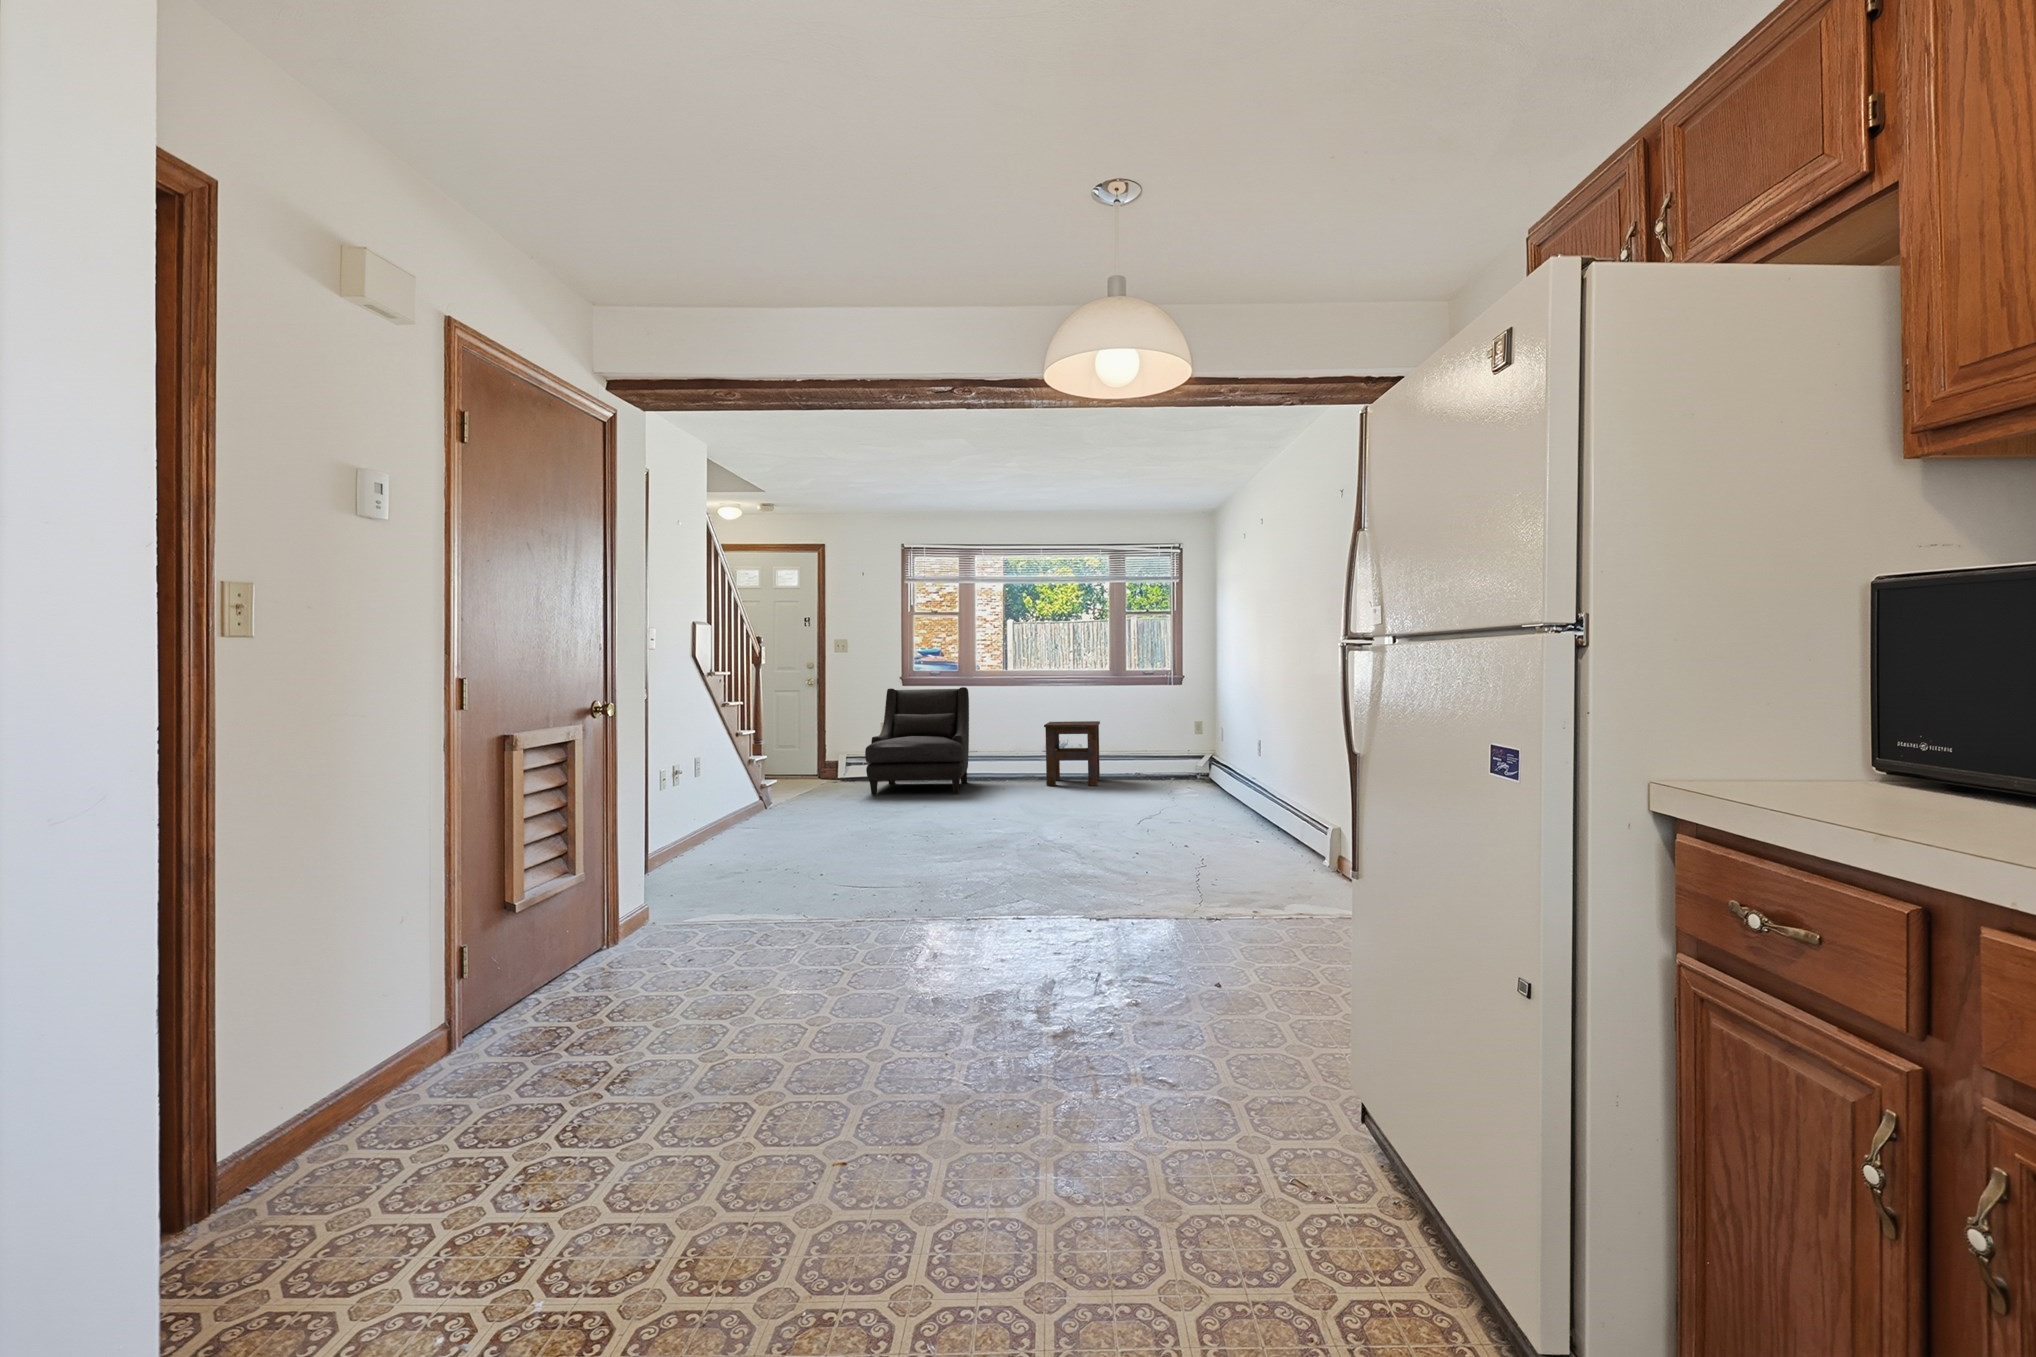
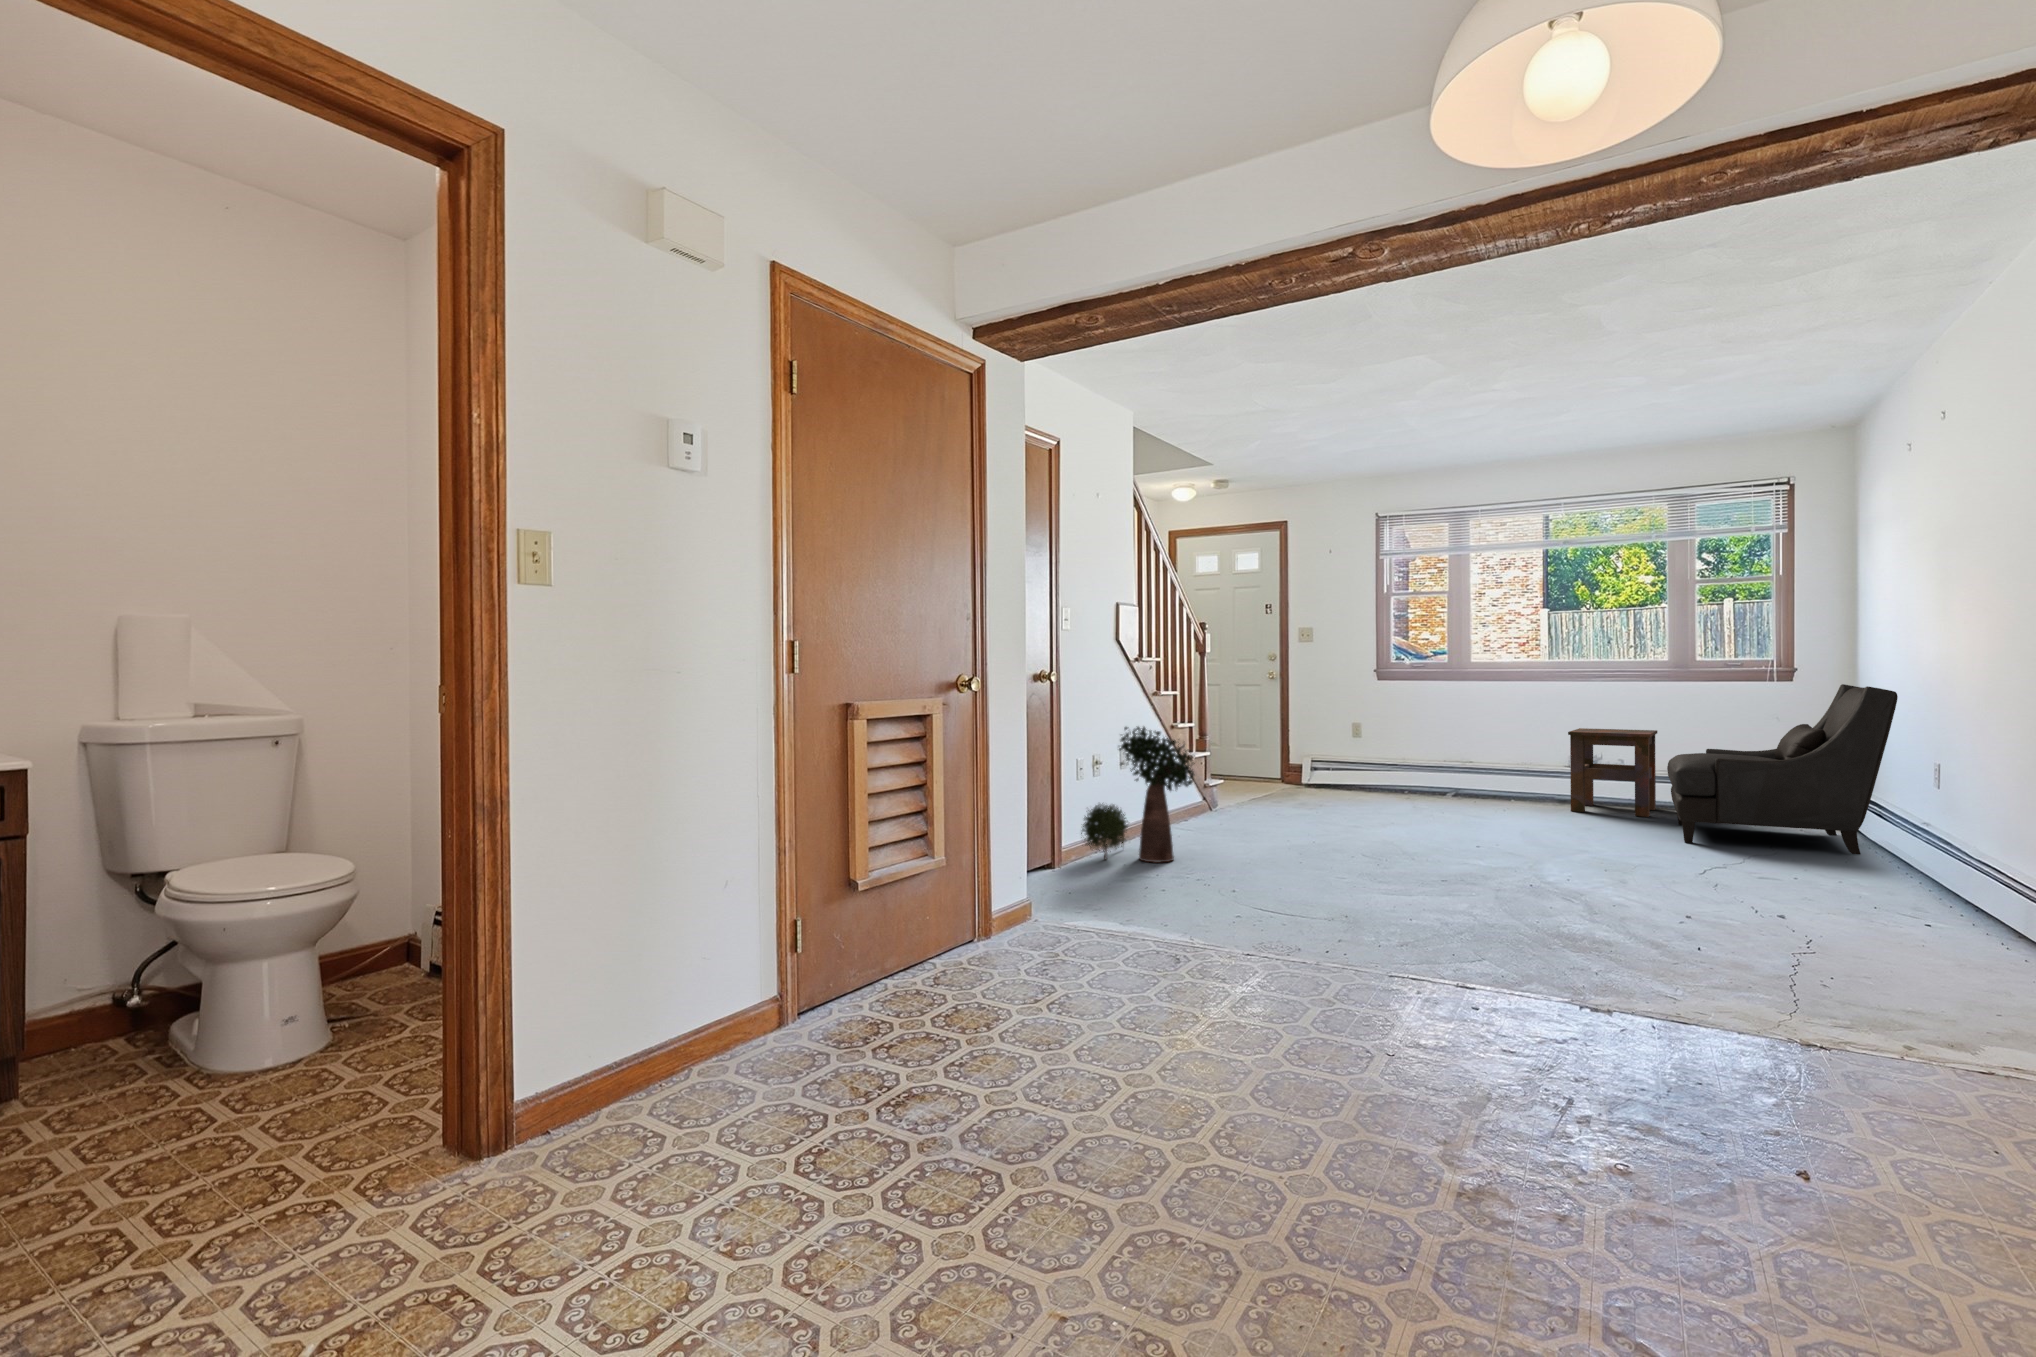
armchair: present [865,687,969,795] -> present [1667,684,1898,855]
potted plant: none [670,737,777,861] -> present [1081,727,1195,862]

